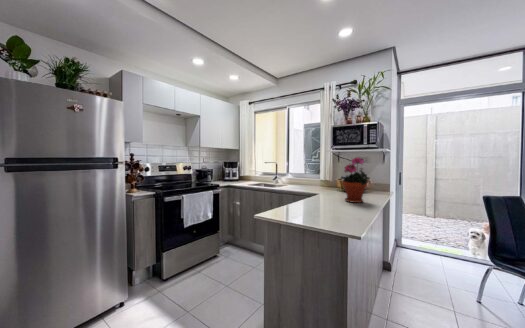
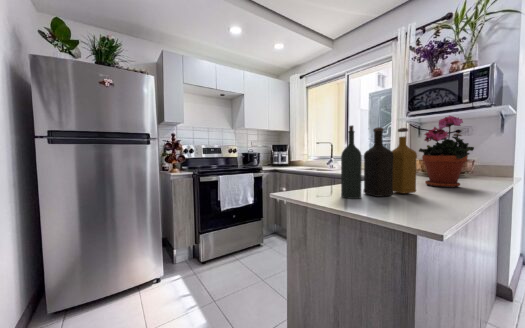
bottle: none [301,168,343,216] -> present [341,125,417,199]

